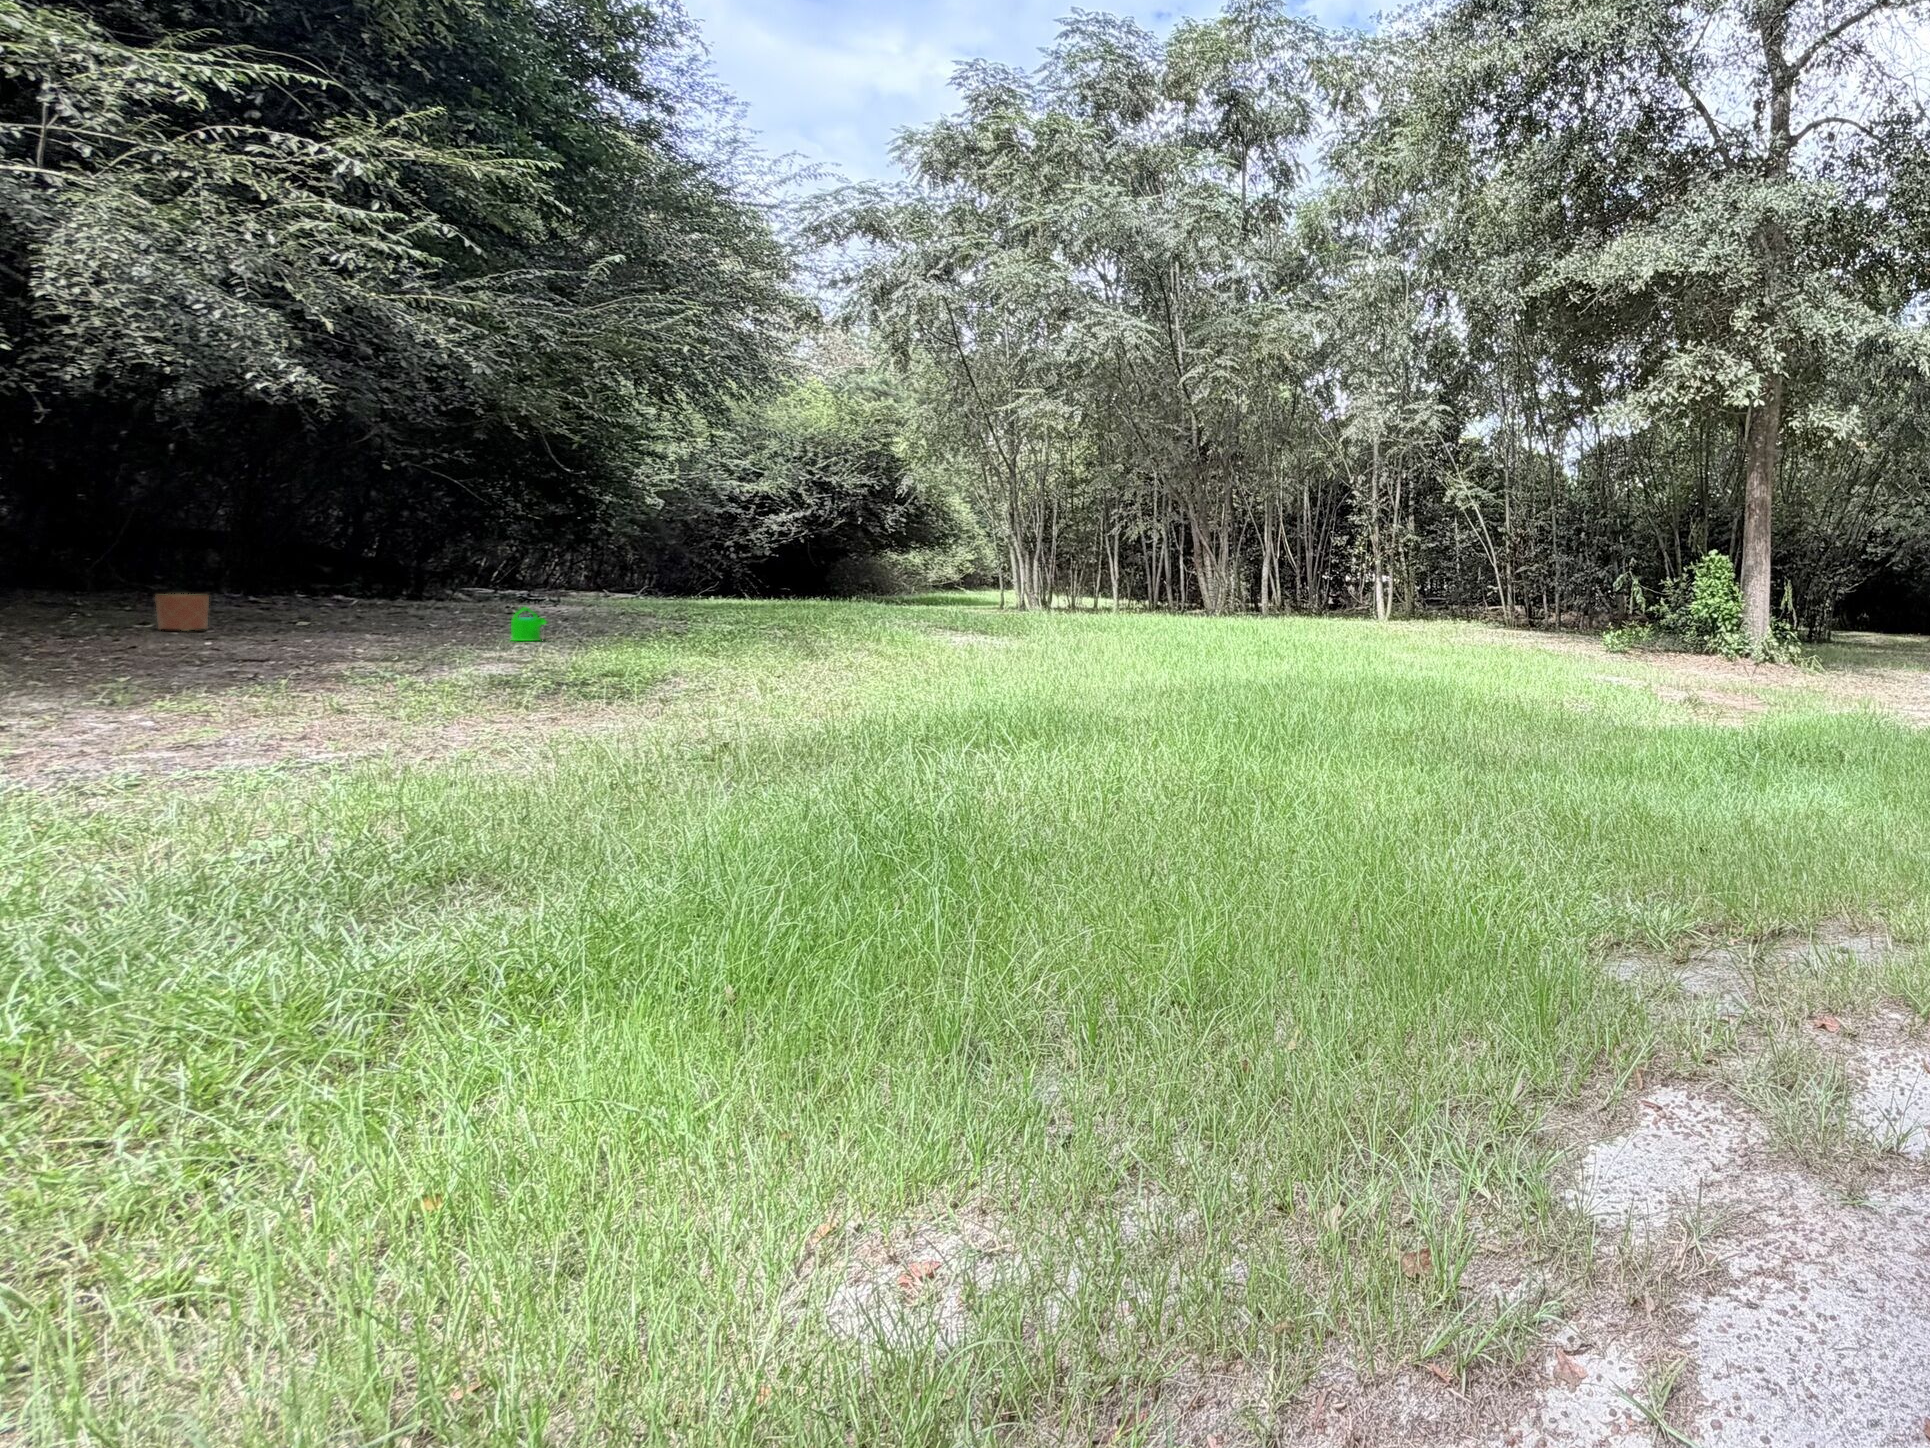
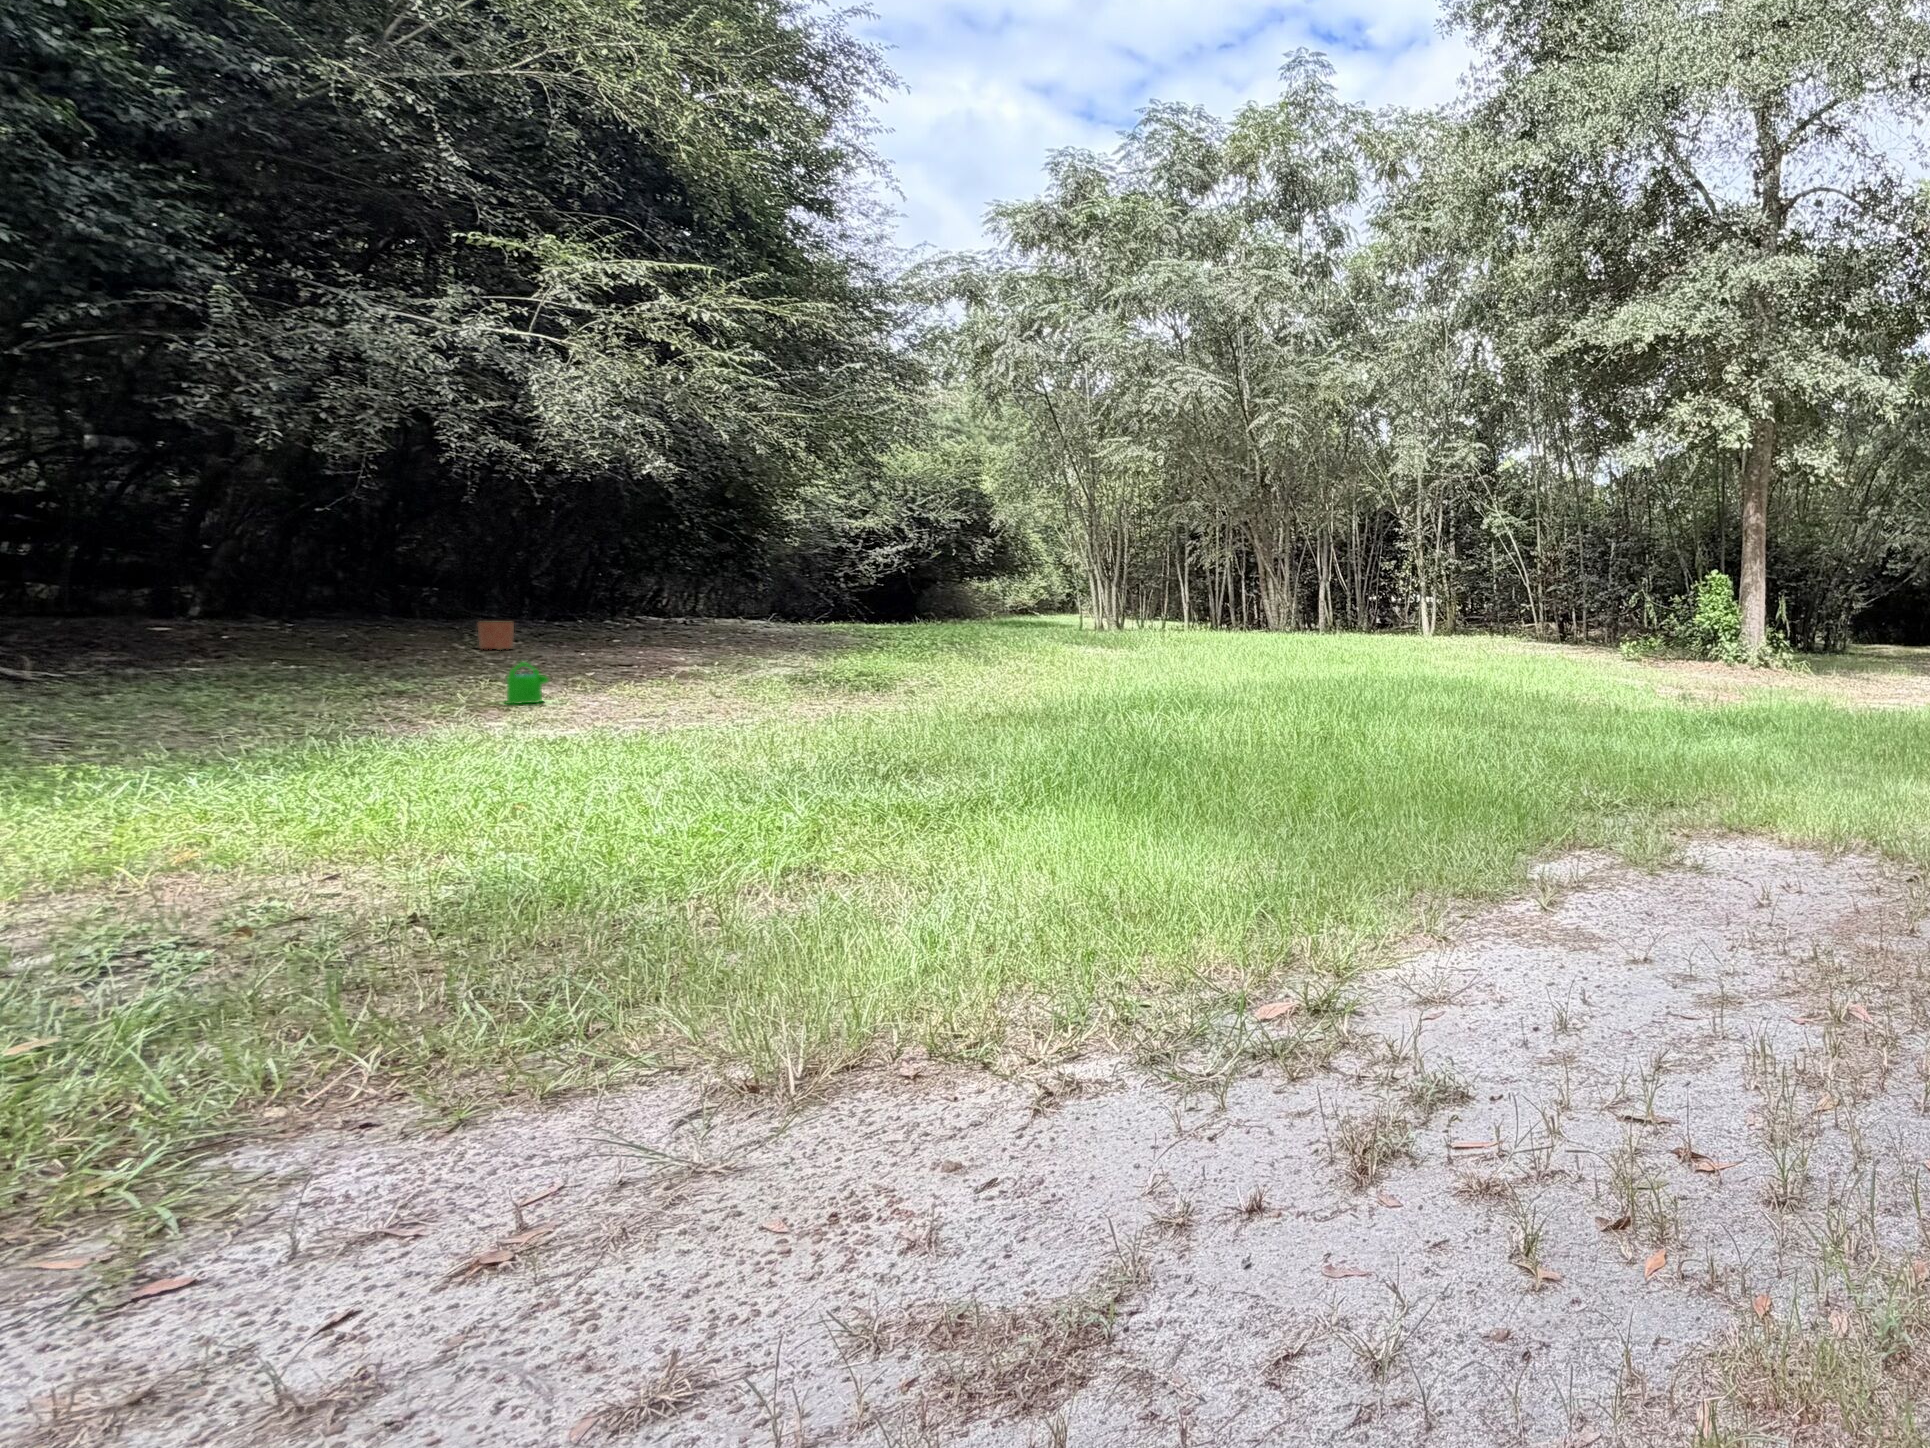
watering can: present [511,607,546,641] -> present [507,662,548,704]

